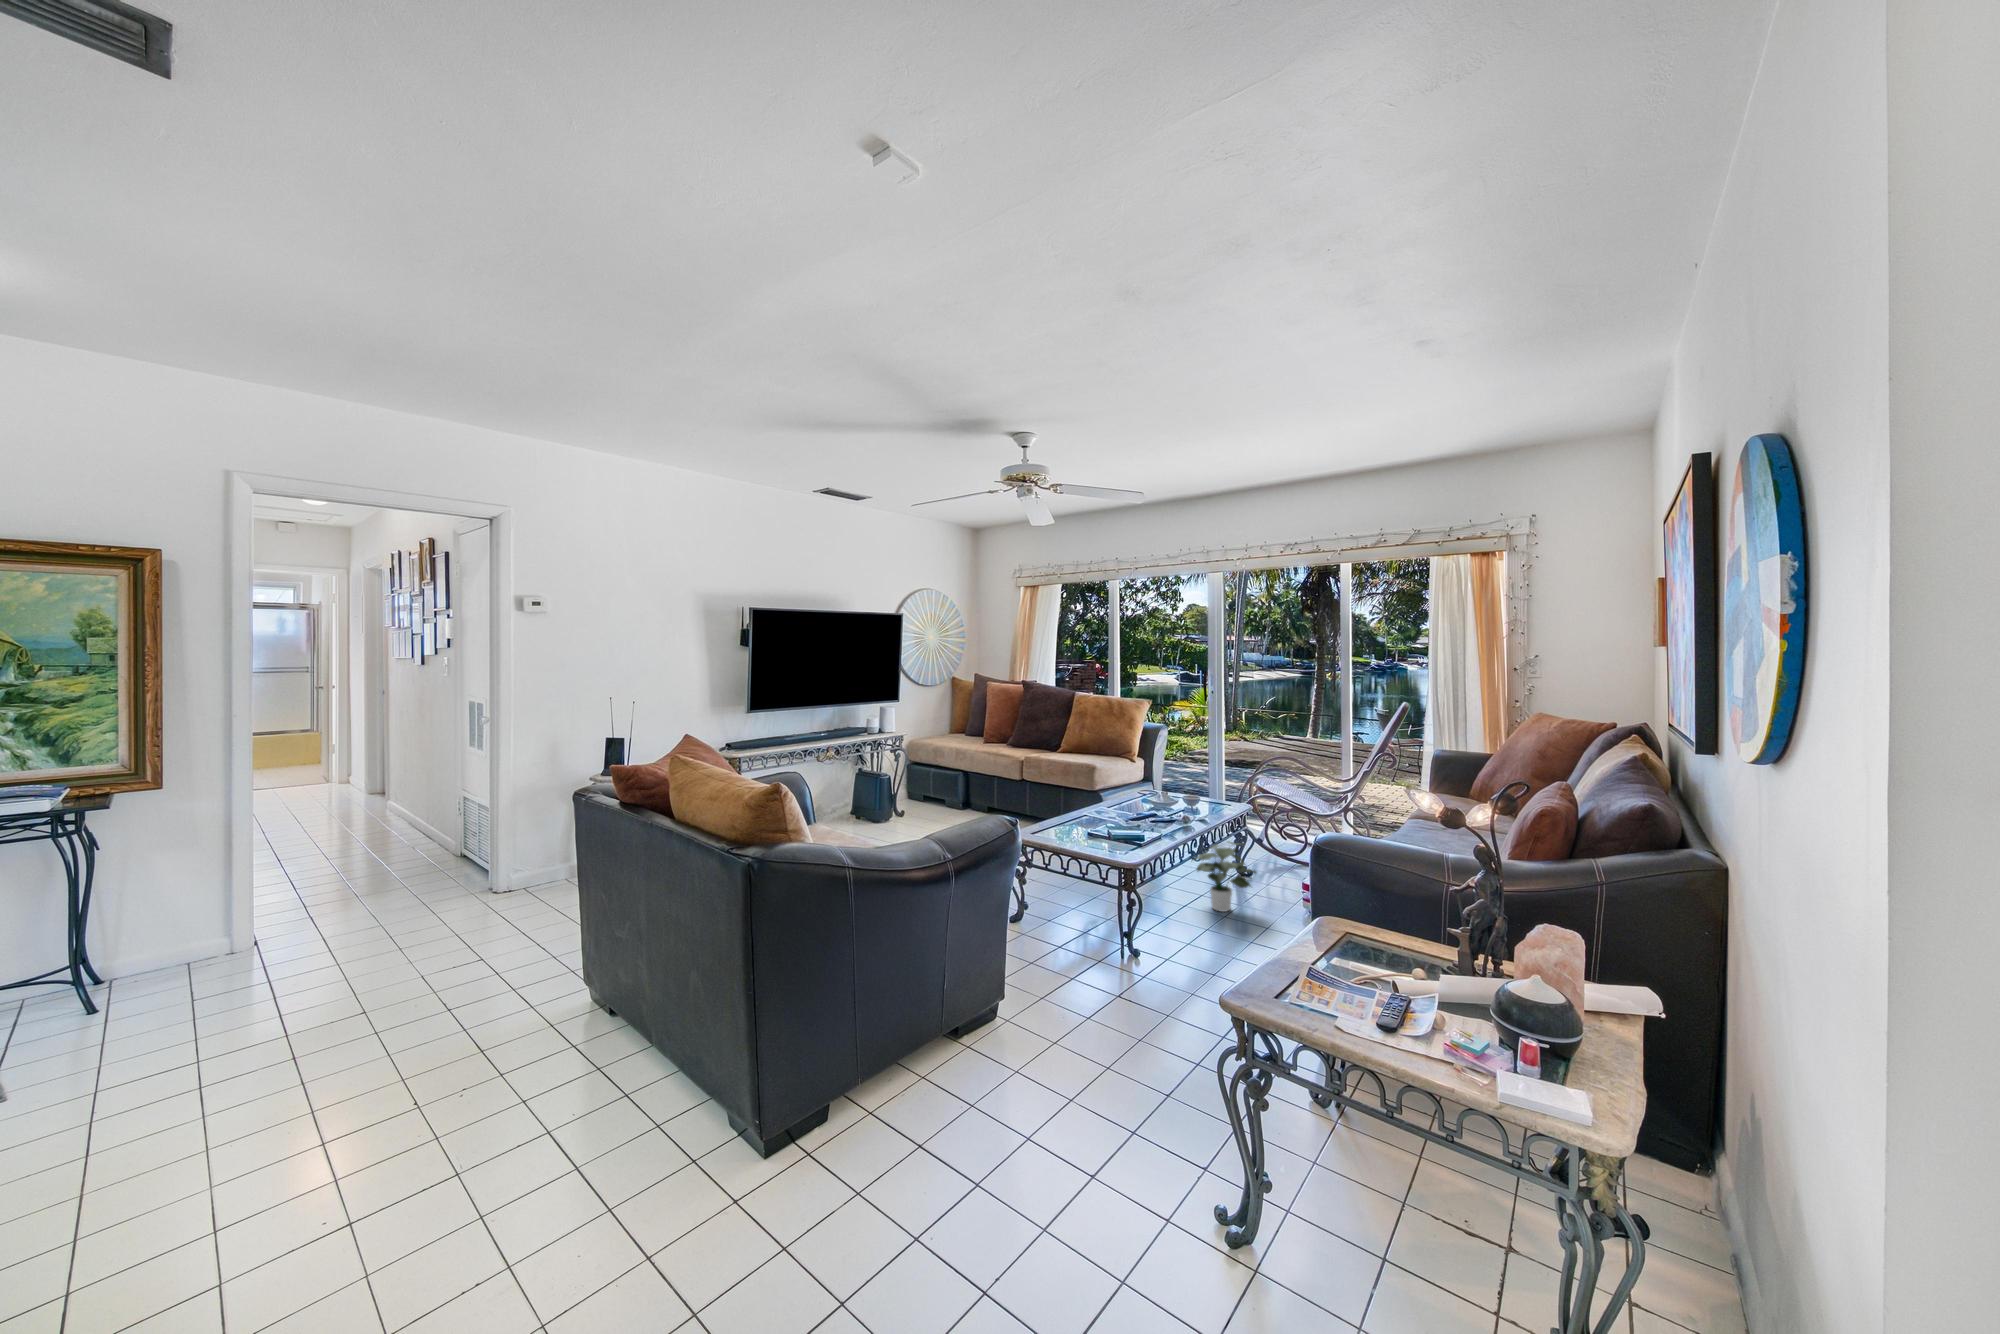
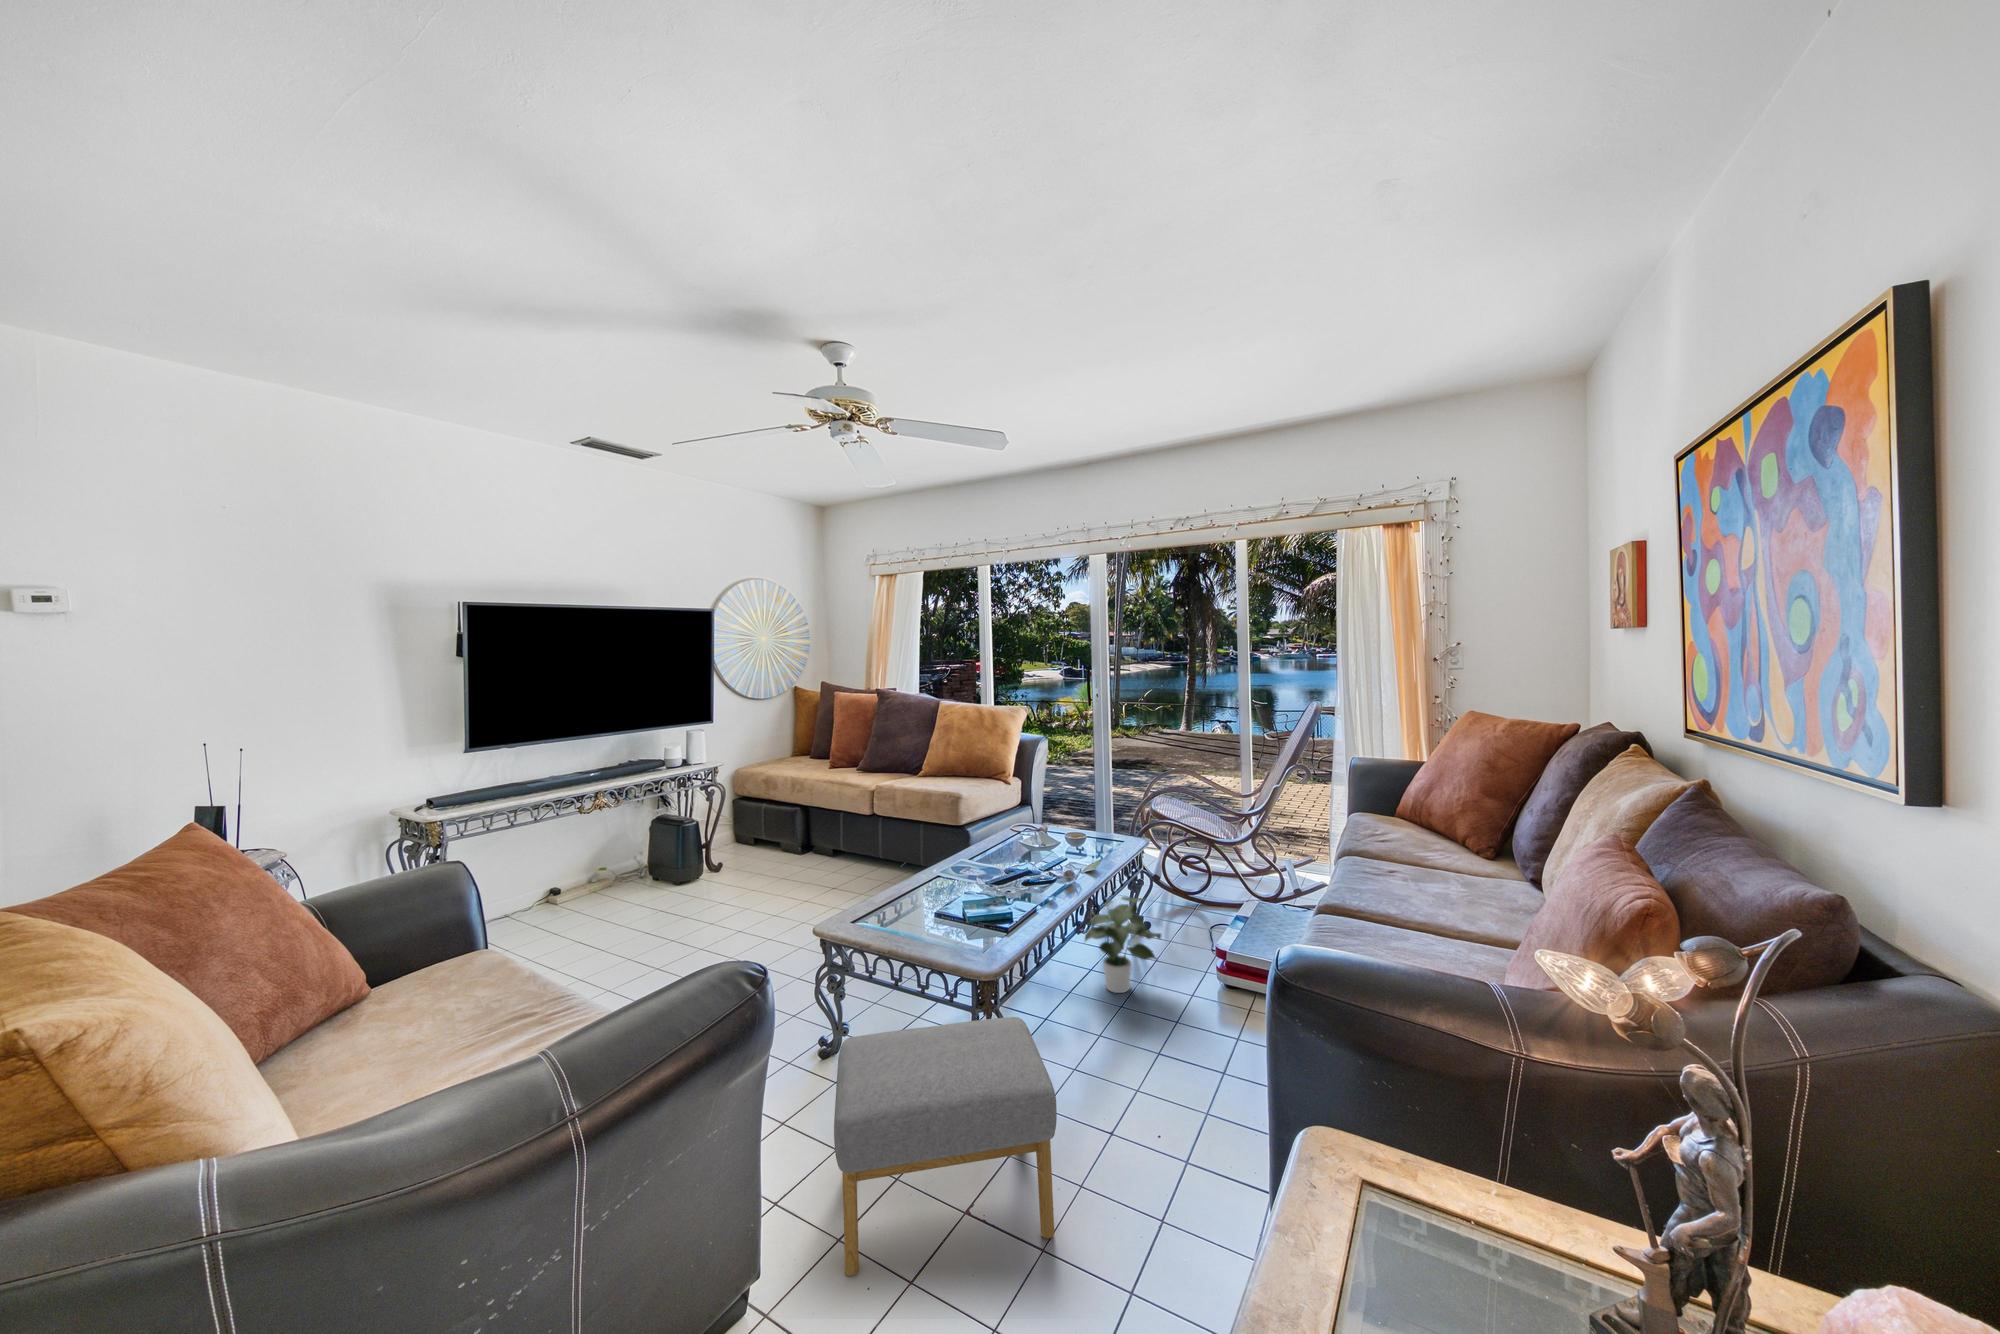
footstool: none [1035,894,1174,1016] -> present [834,1017,1057,1276]

